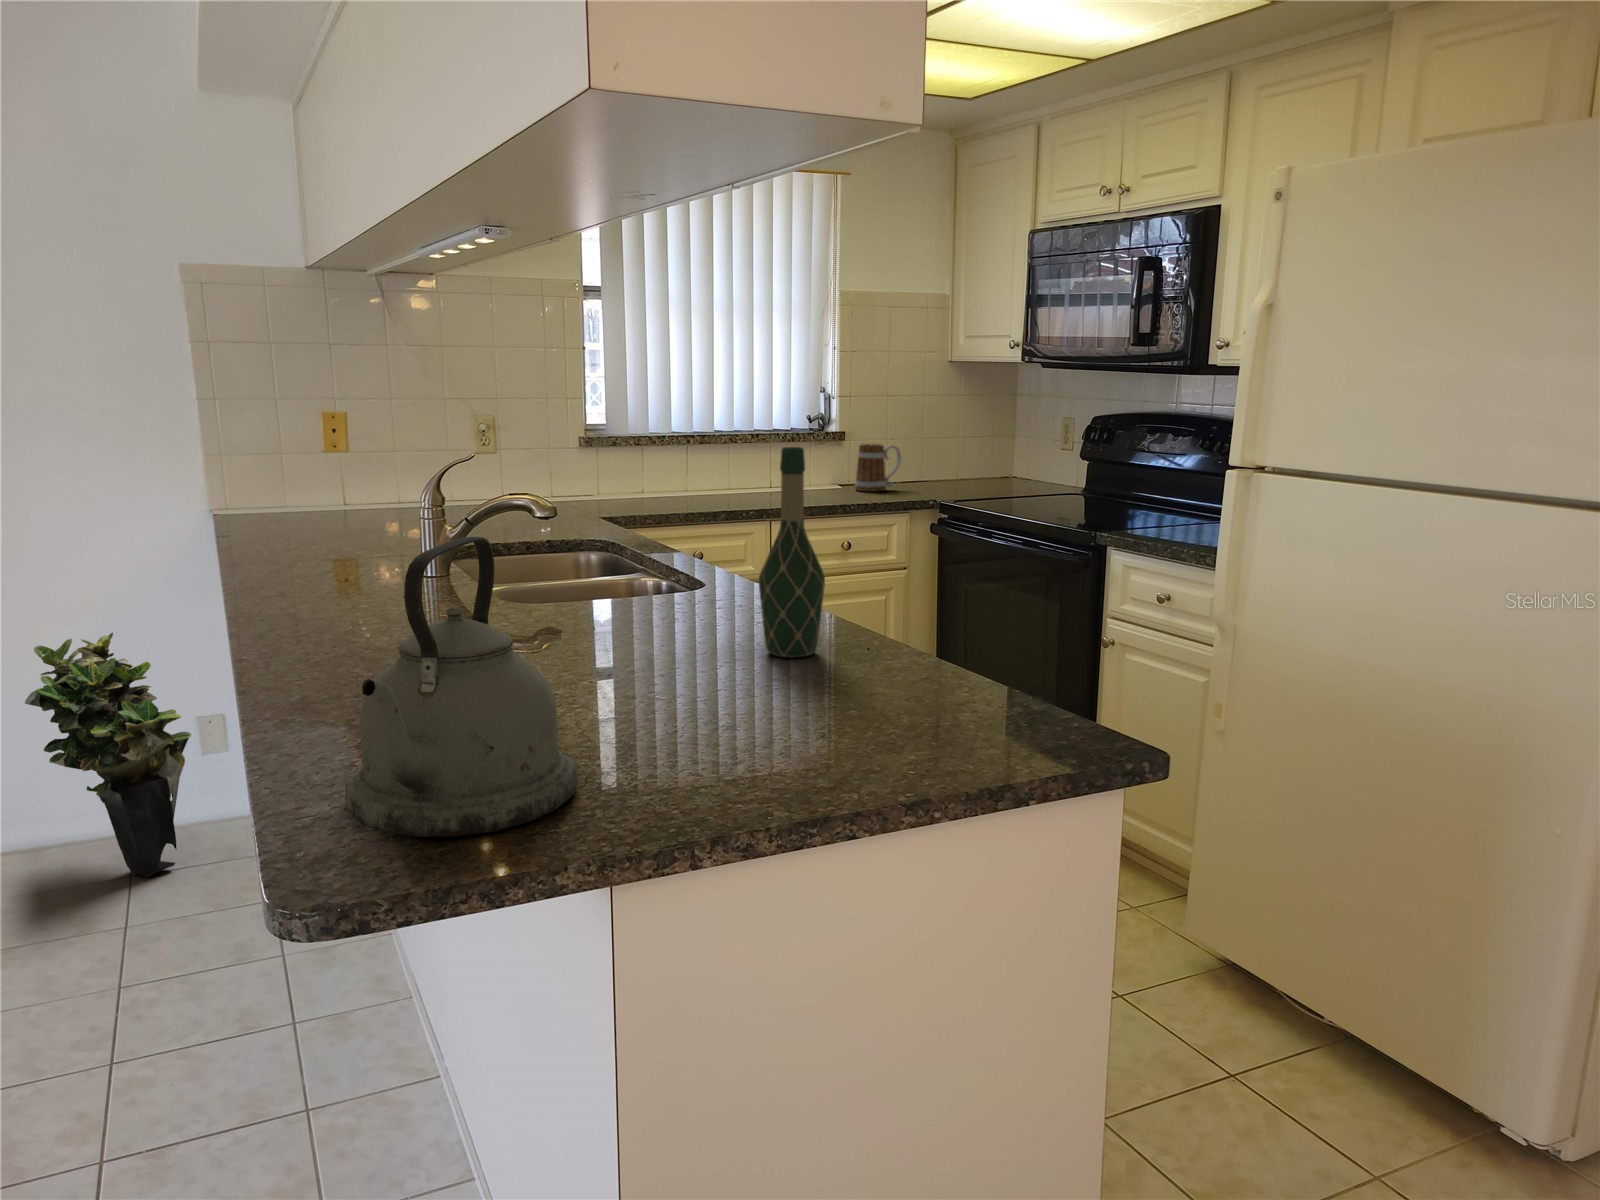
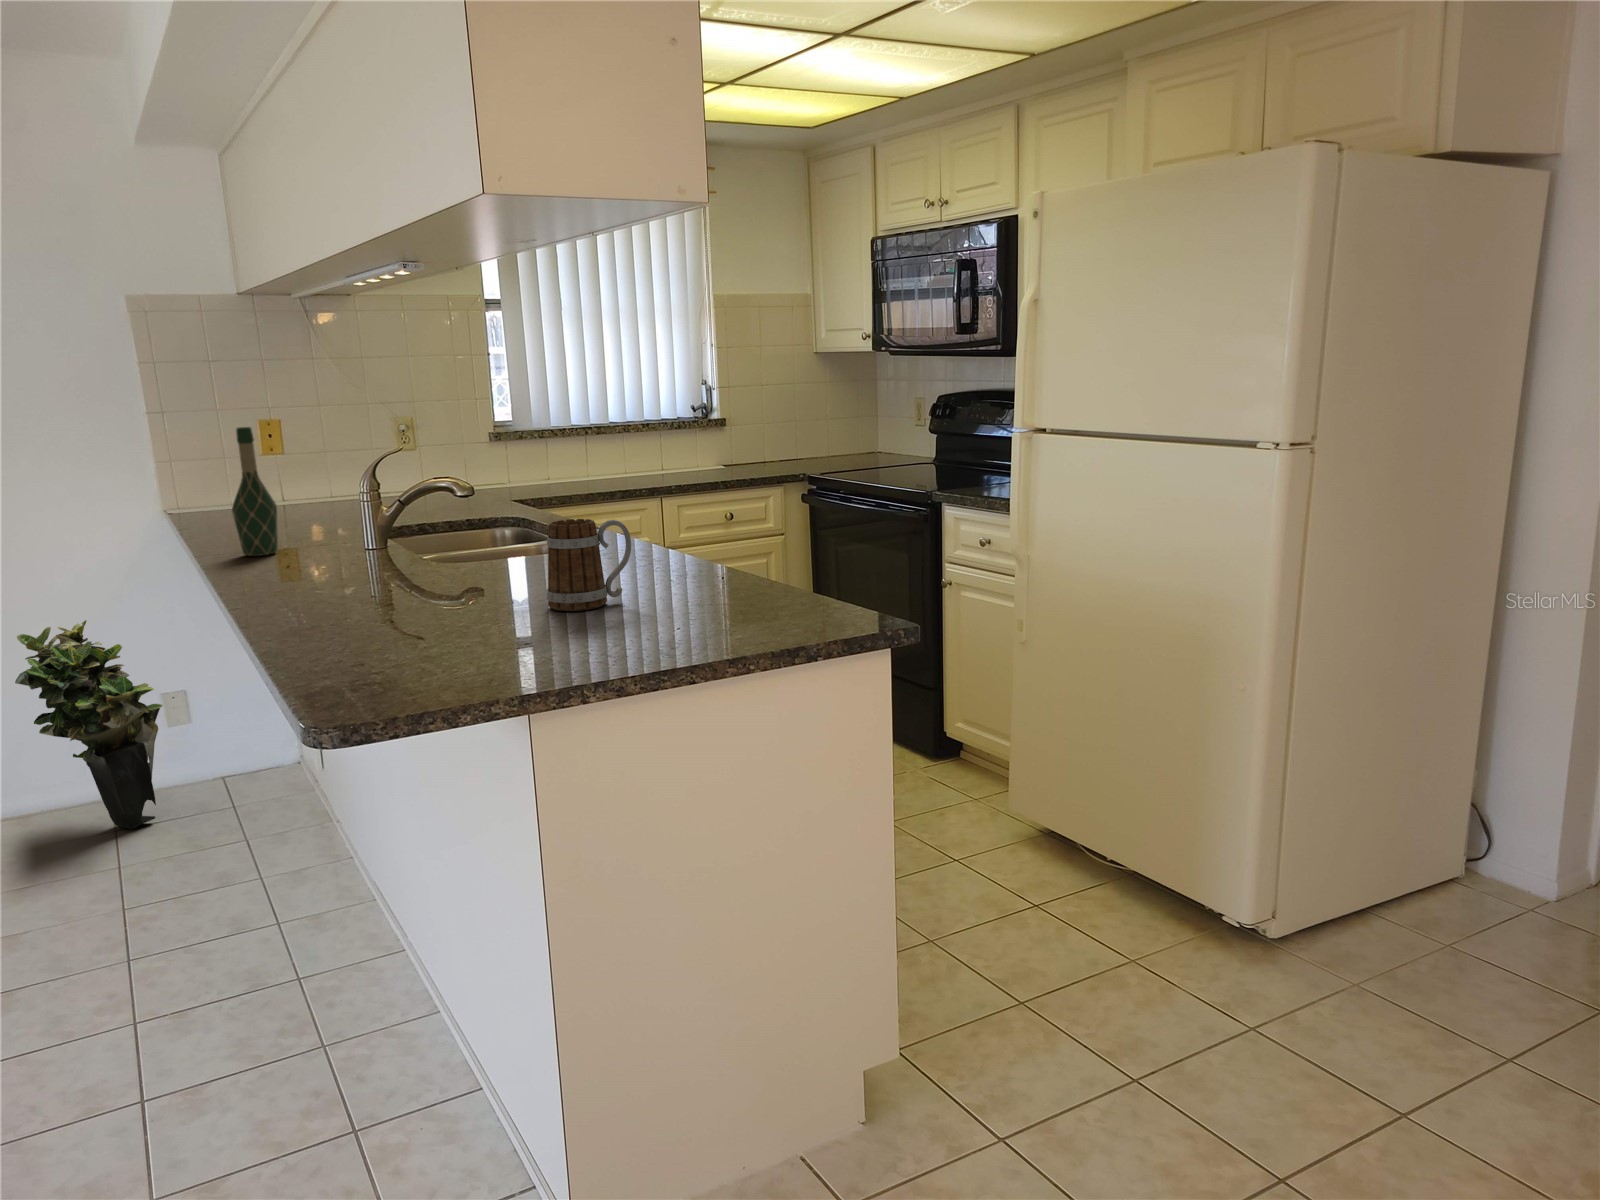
mug: present [855,444,901,491] -> present [547,519,631,611]
wine bottle: present [759,447,825,657] -> present [232,427,278,556]
kettle: present [345,537,578,837] -> none [341,495,503,693]

